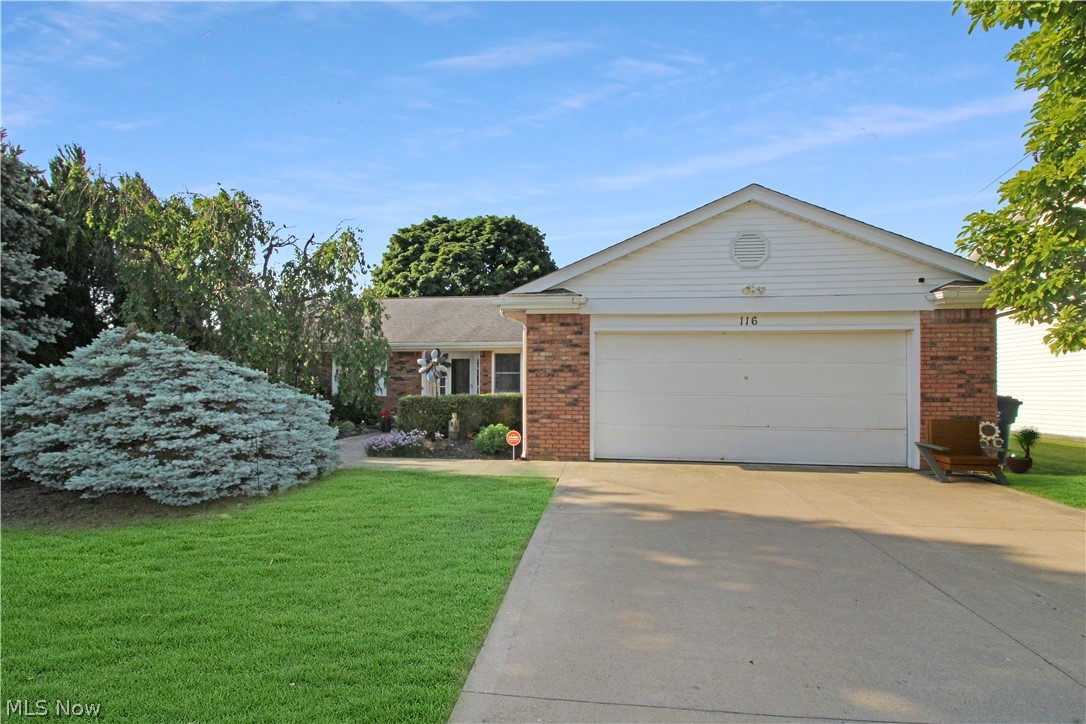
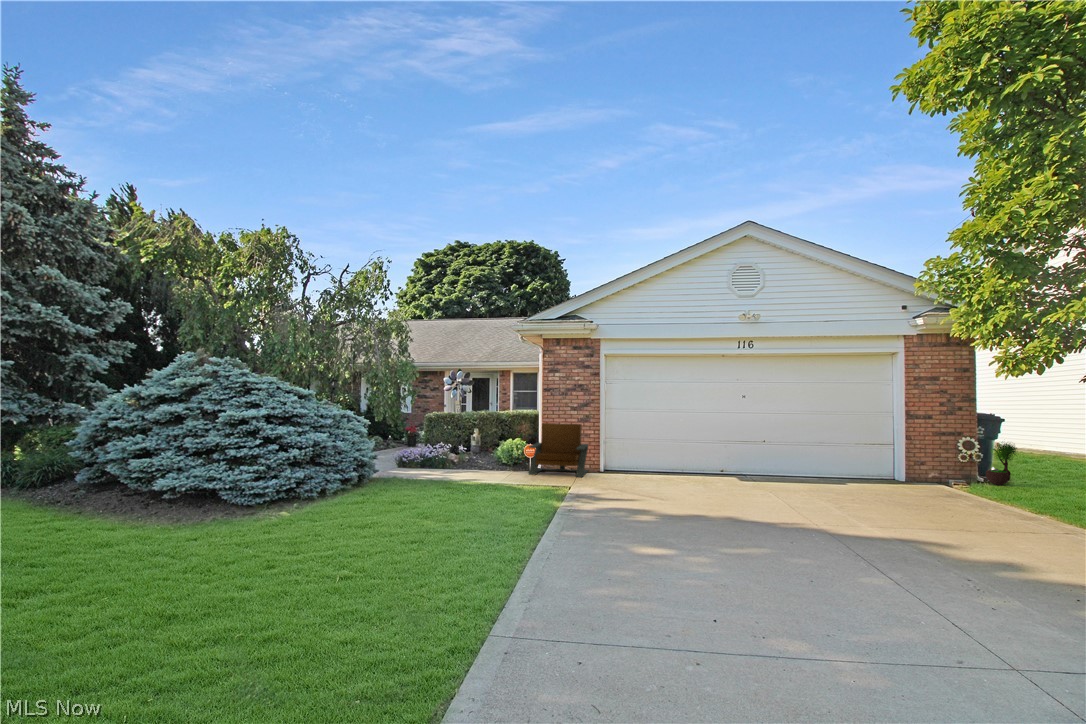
lounge chair: present [915,419,1011,485] -> present [529,423,588,477]

